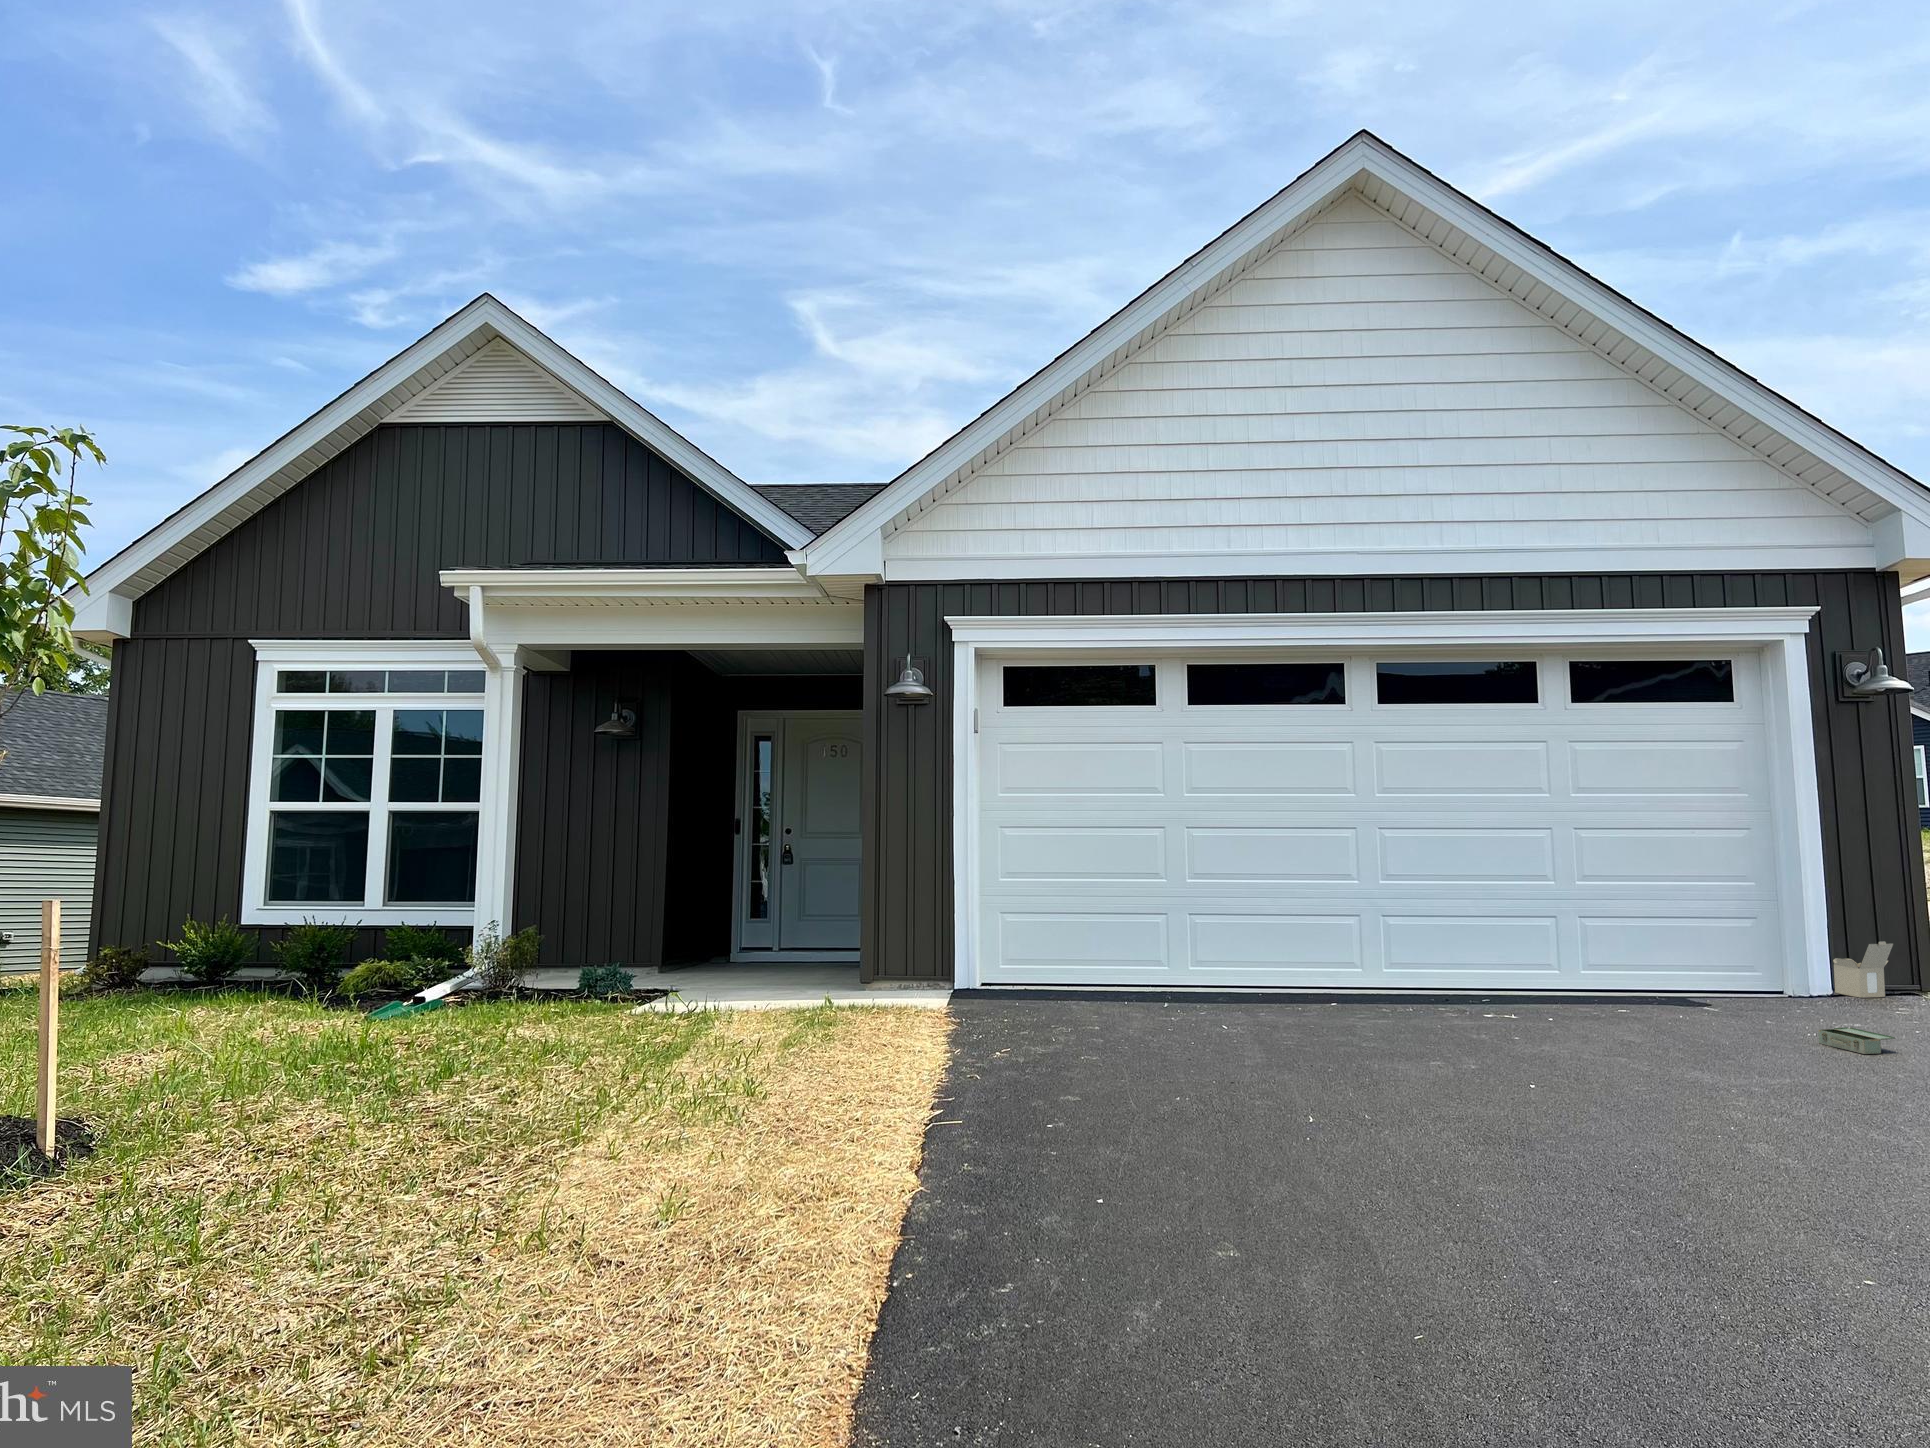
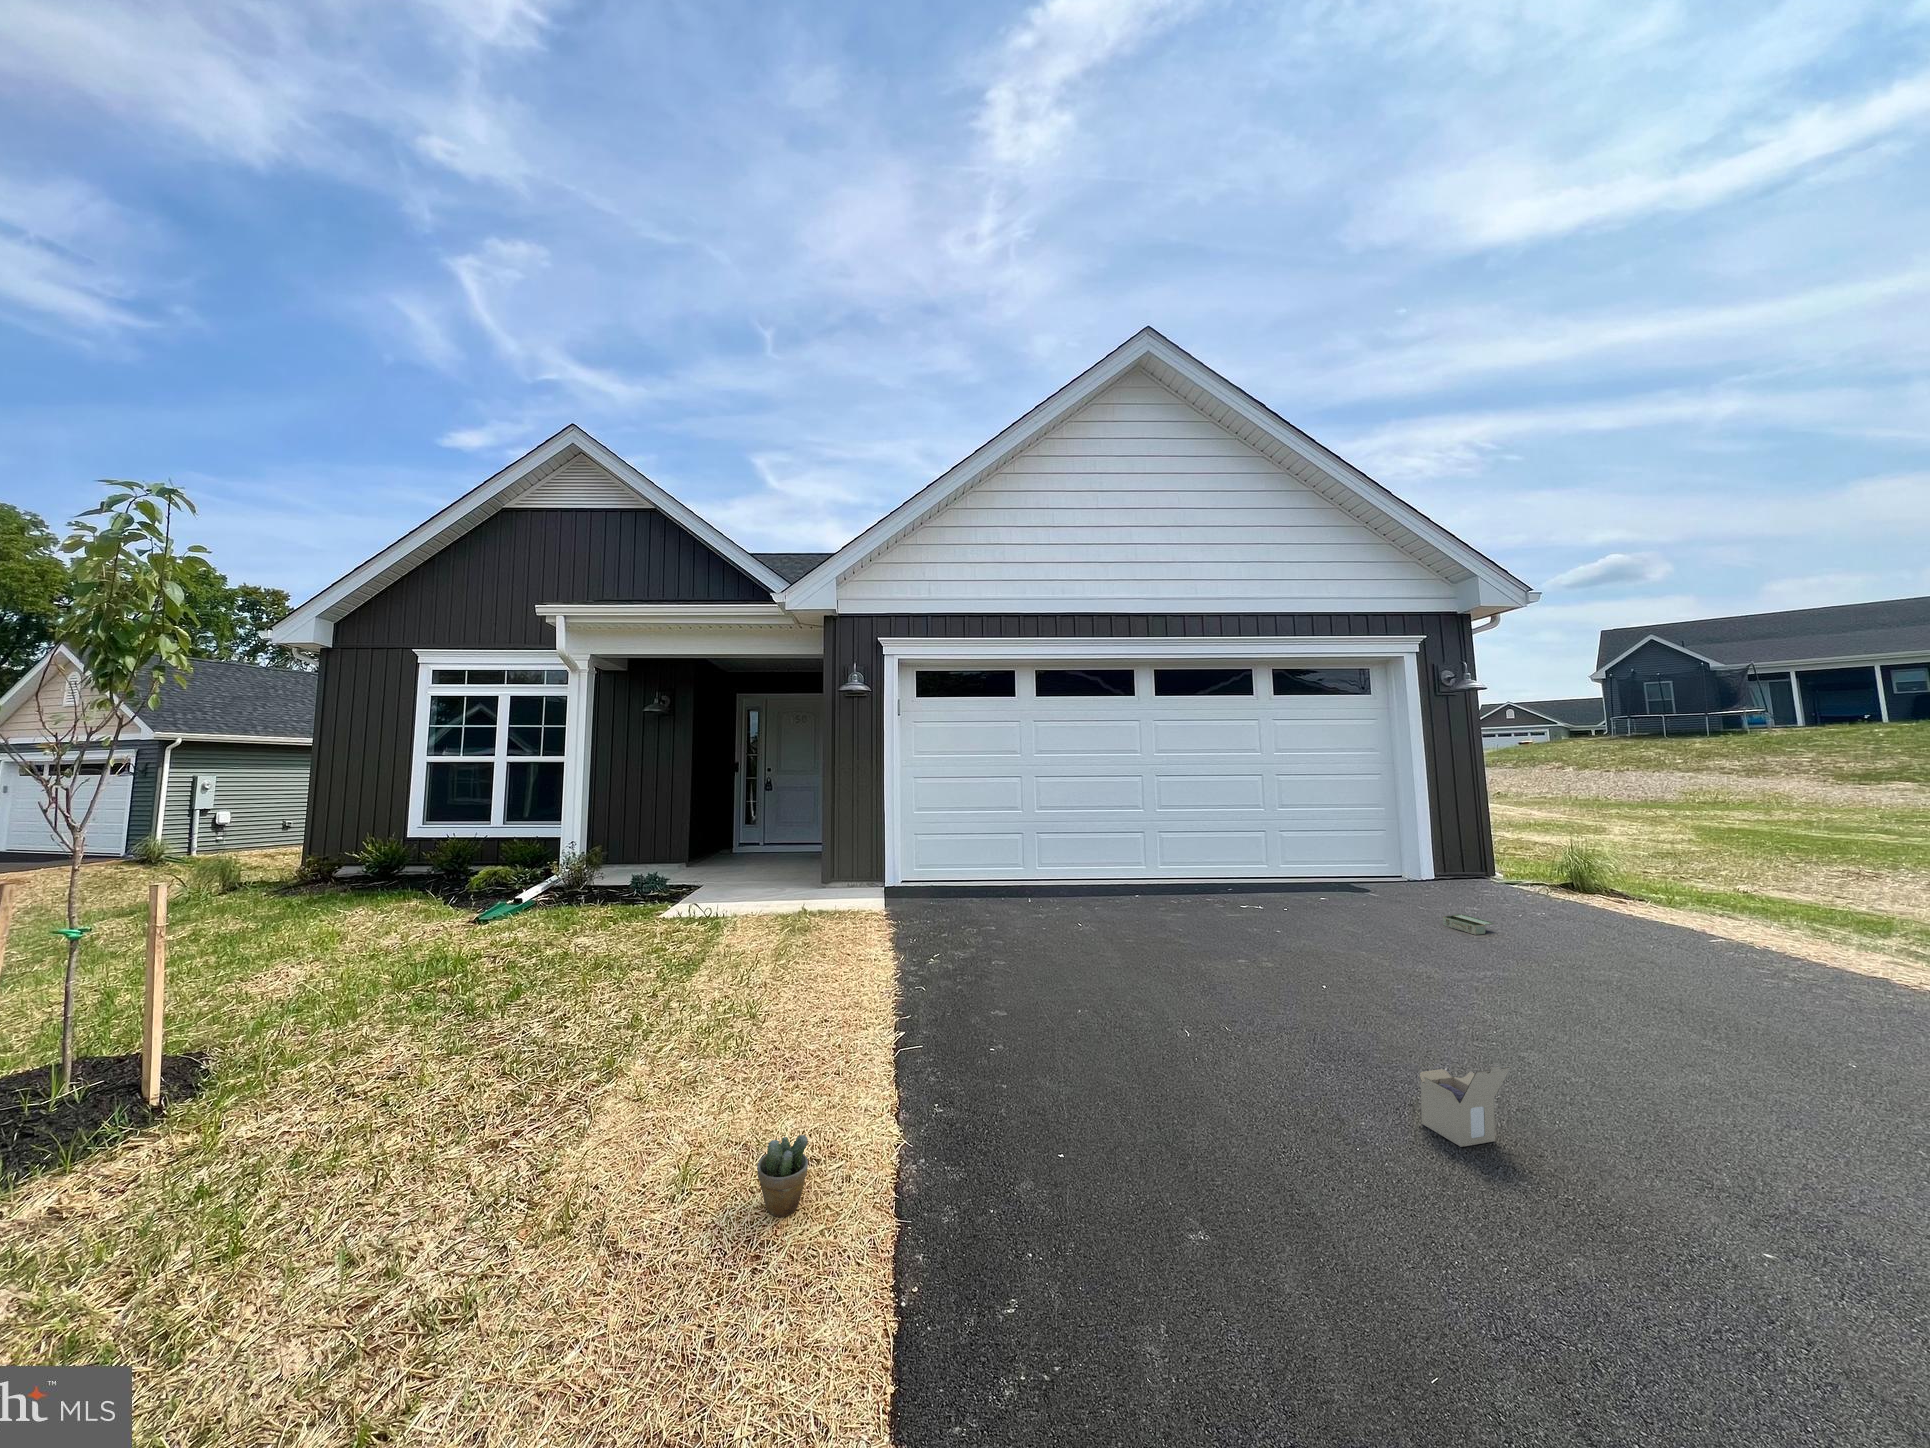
cardboard box: present [1833,941,1893,998] -> present [1419,1066,1510,1147]
potted plant: none [804,1197,867,1293] -> present [757,1135,808,1217]

